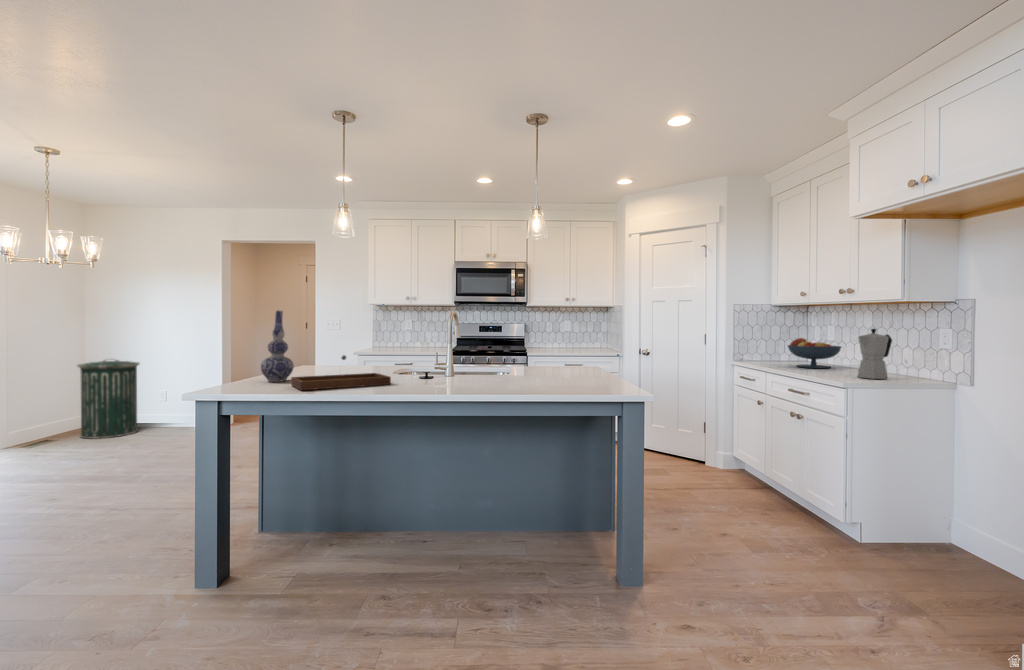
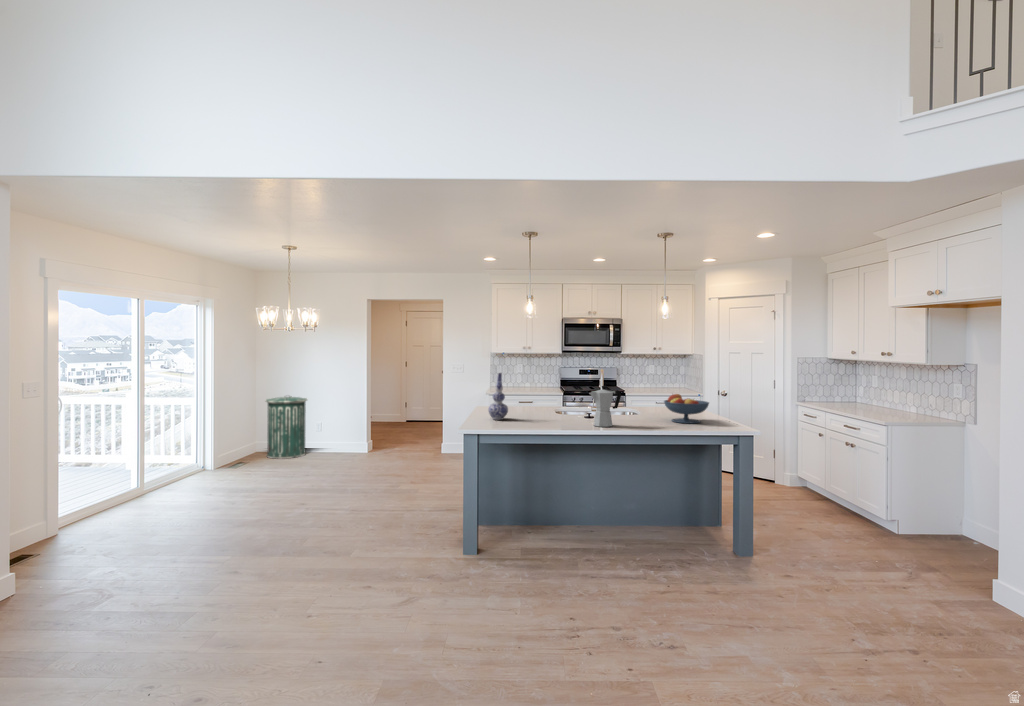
moka pot: present [858,329,892,379] -> present [589,386,621,427]
fruit bowl: present [788,338,841,368] -> present [664,394,709,423]
tray: present [291,355,391,390] -> none [516,403,578,426]

